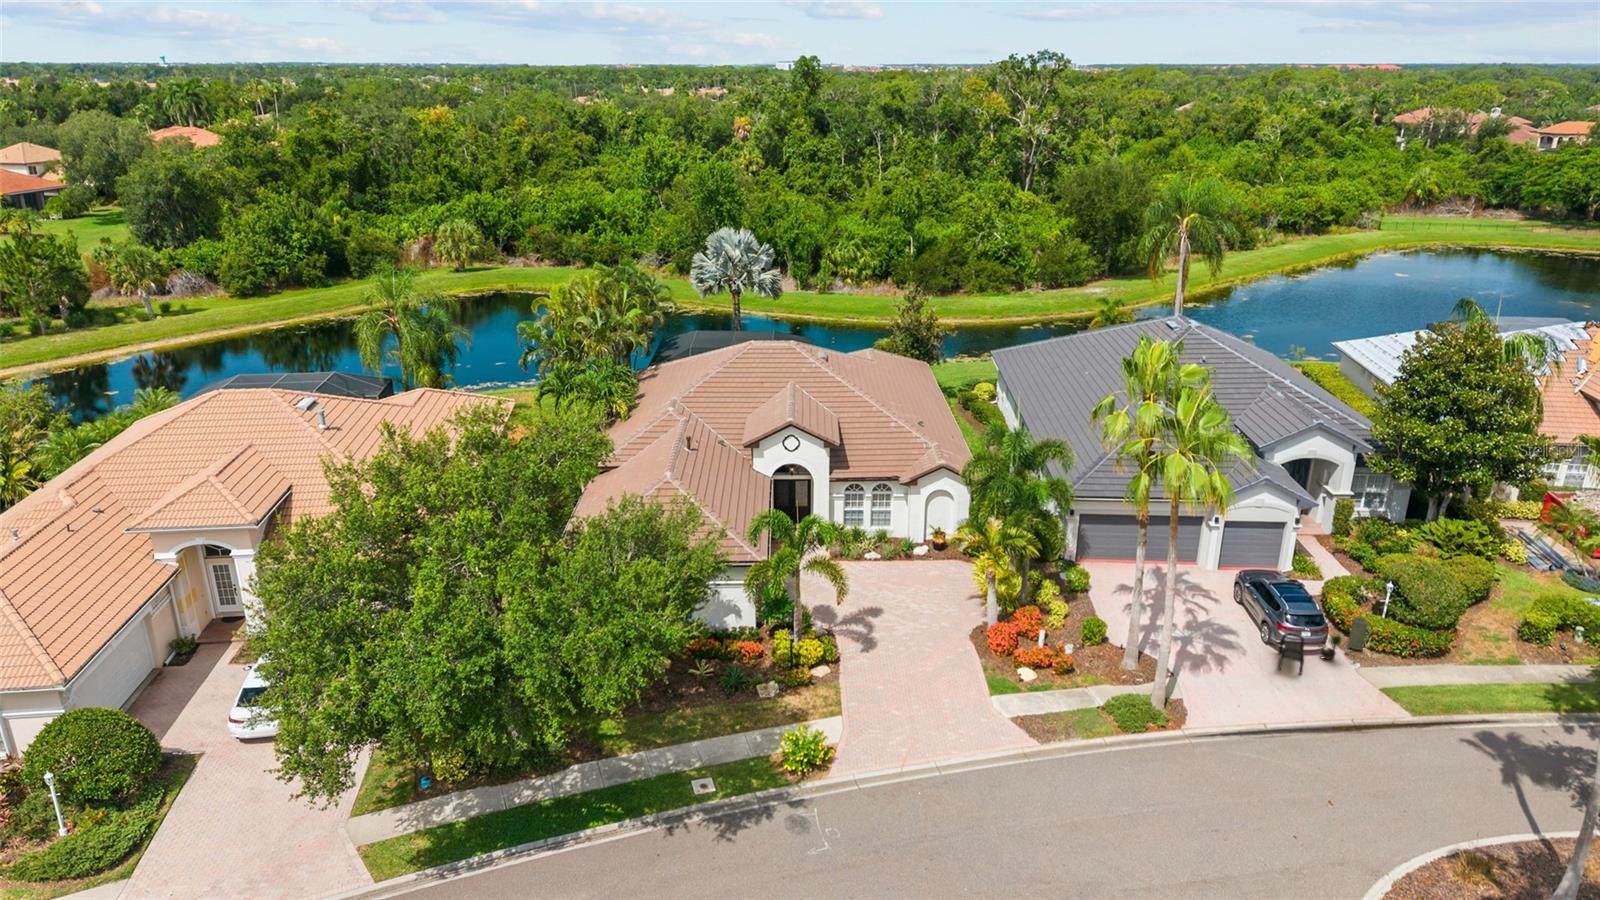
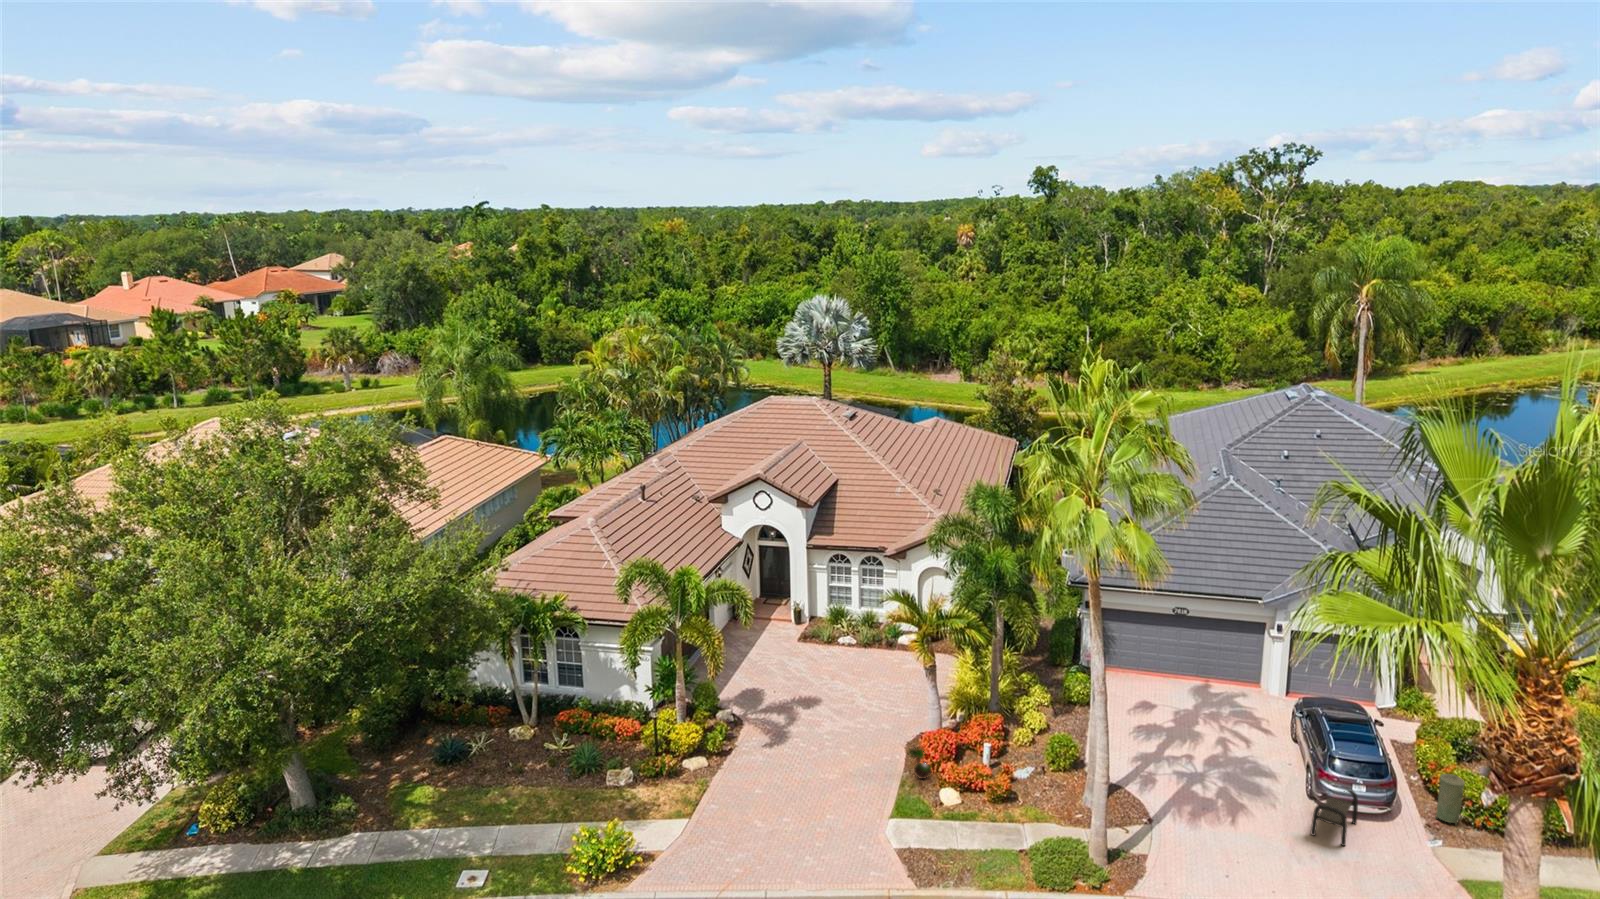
potted tree: present [1321,635,1342,660] -> present [908,747,931,779]

